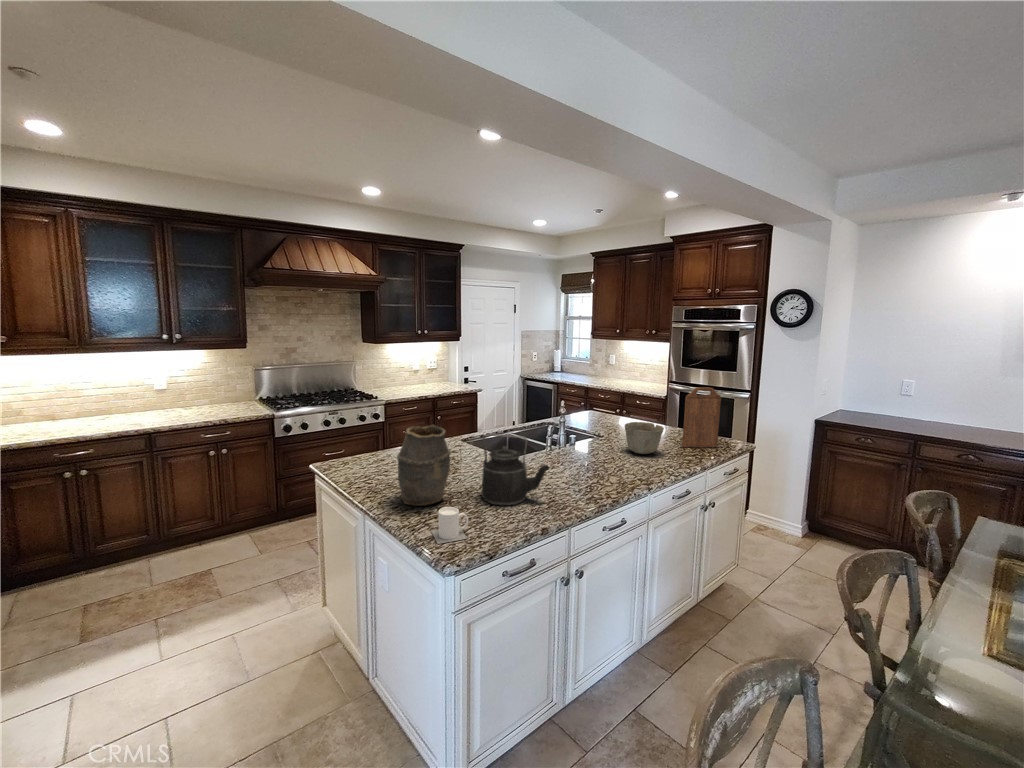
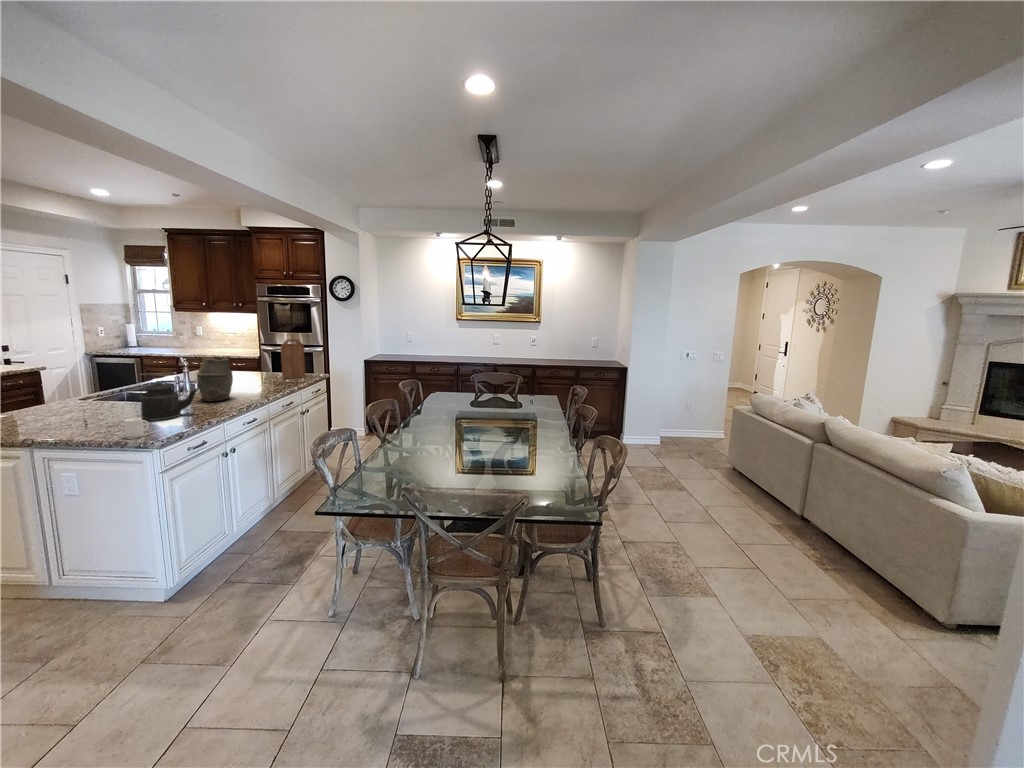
ceramic bowl: present [625,422,664,454] -> none [239,365,269,386]
vase: present [397,425,450,506] -> present [197,356,233,401]

